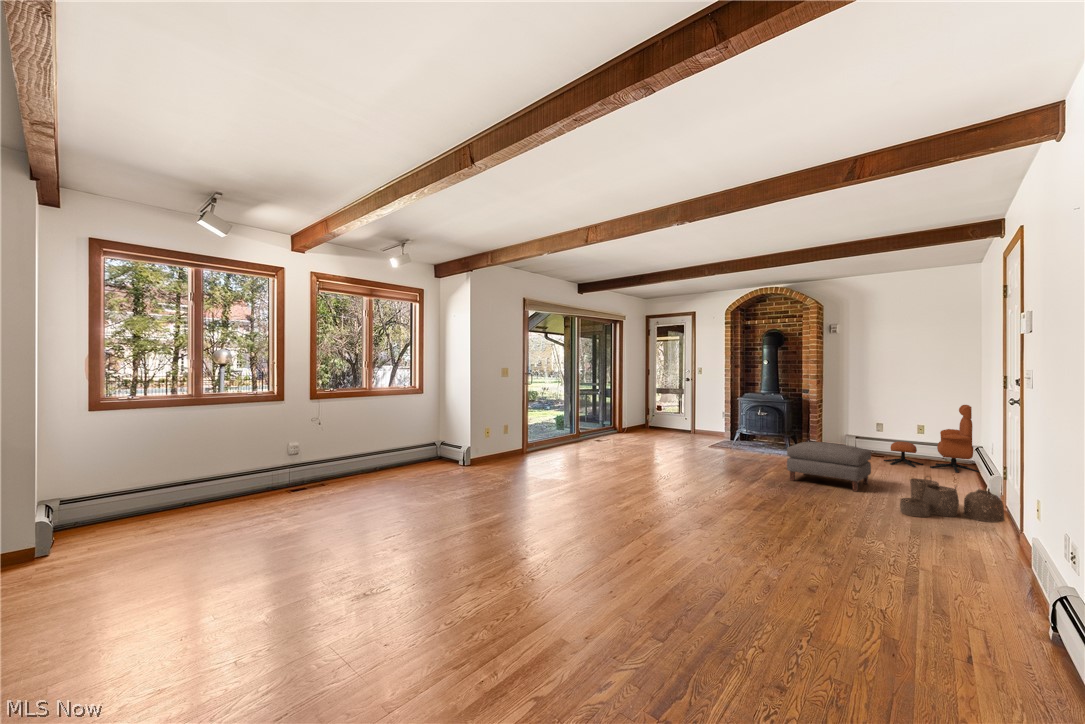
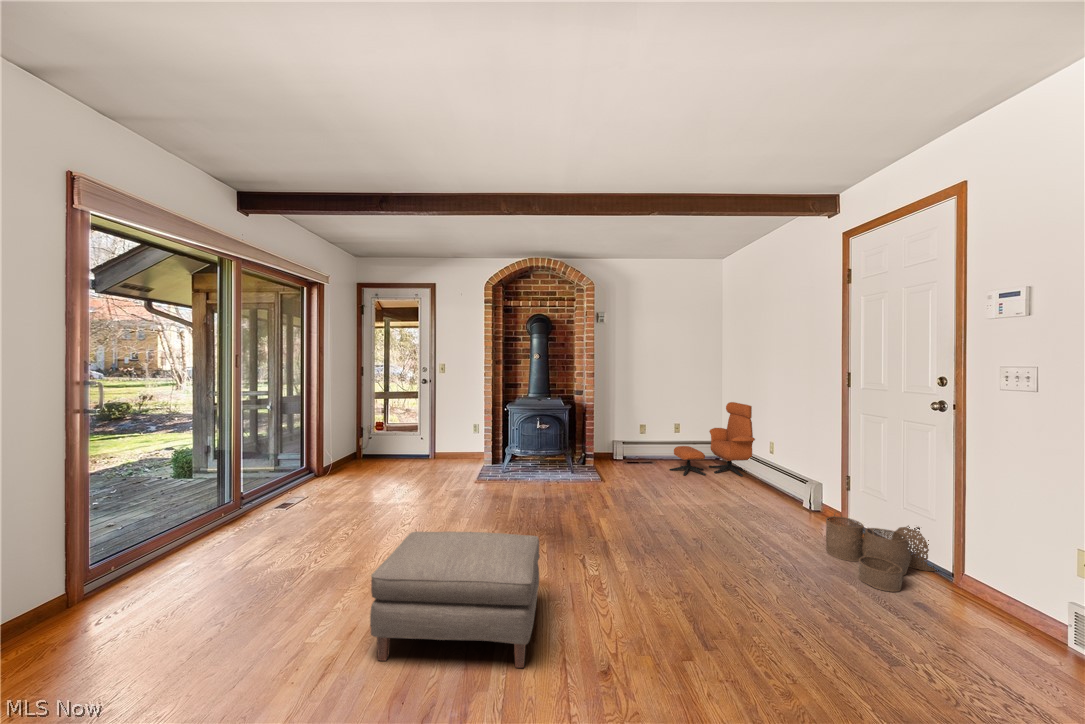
ottoman: present [787,442,871,491] -> present [370,531,540,668]

